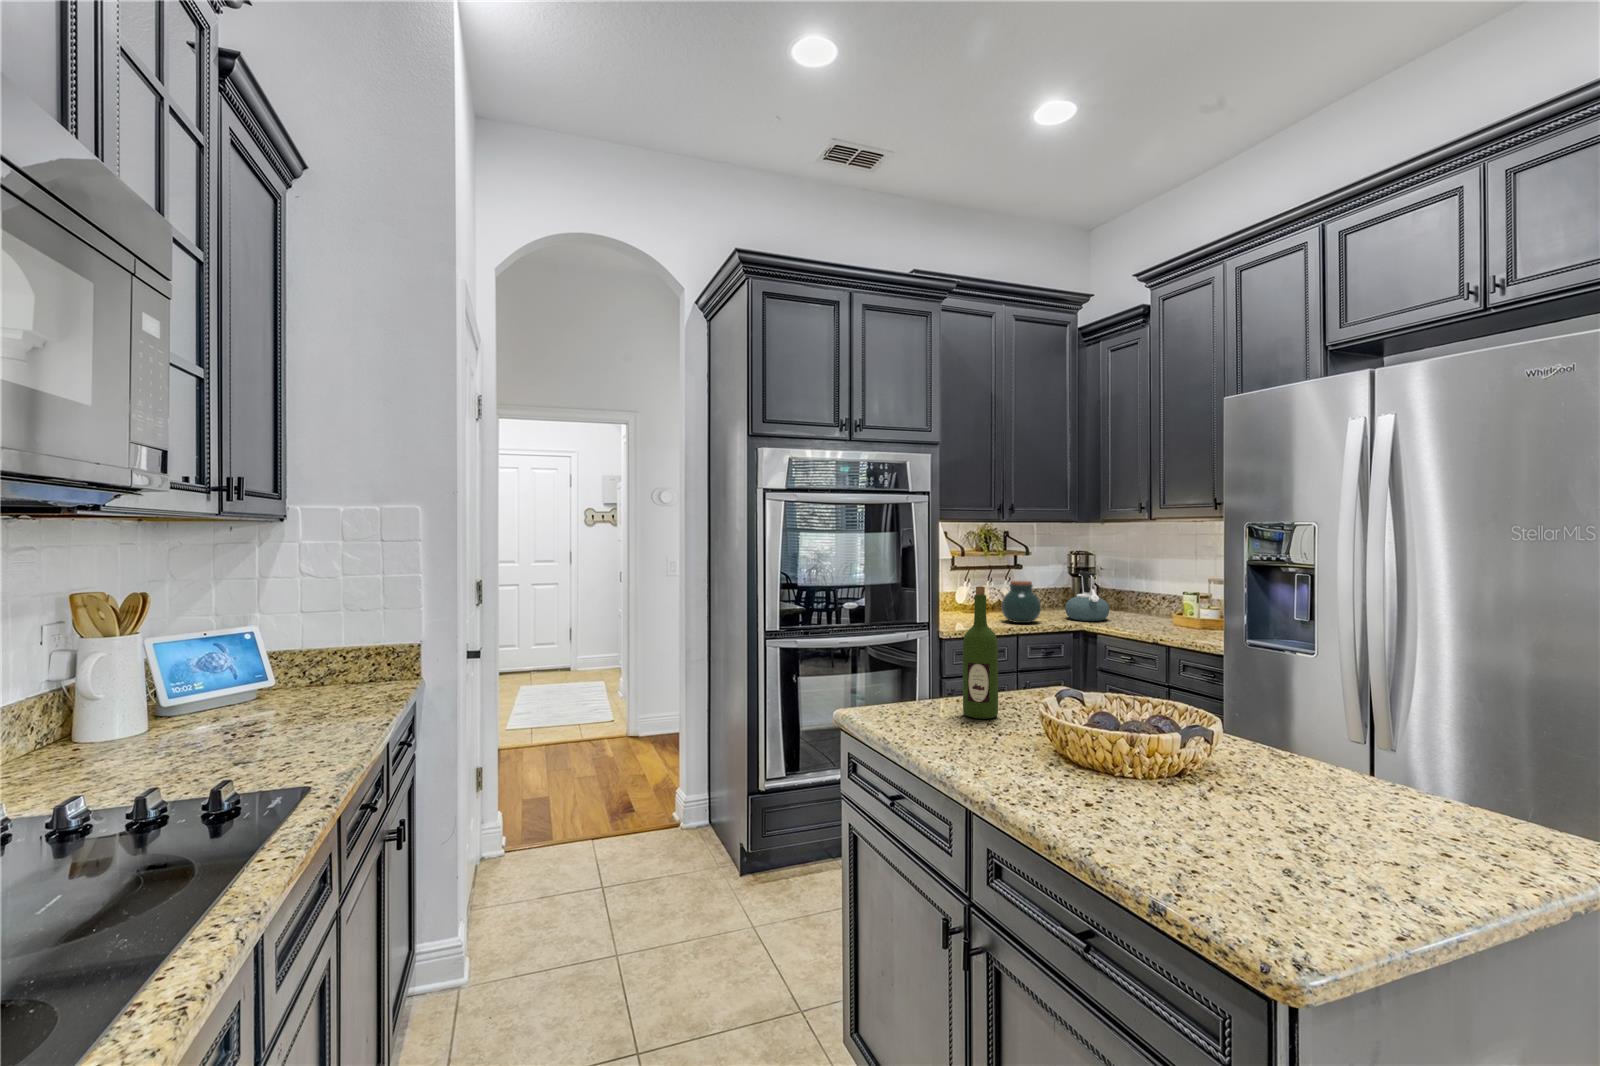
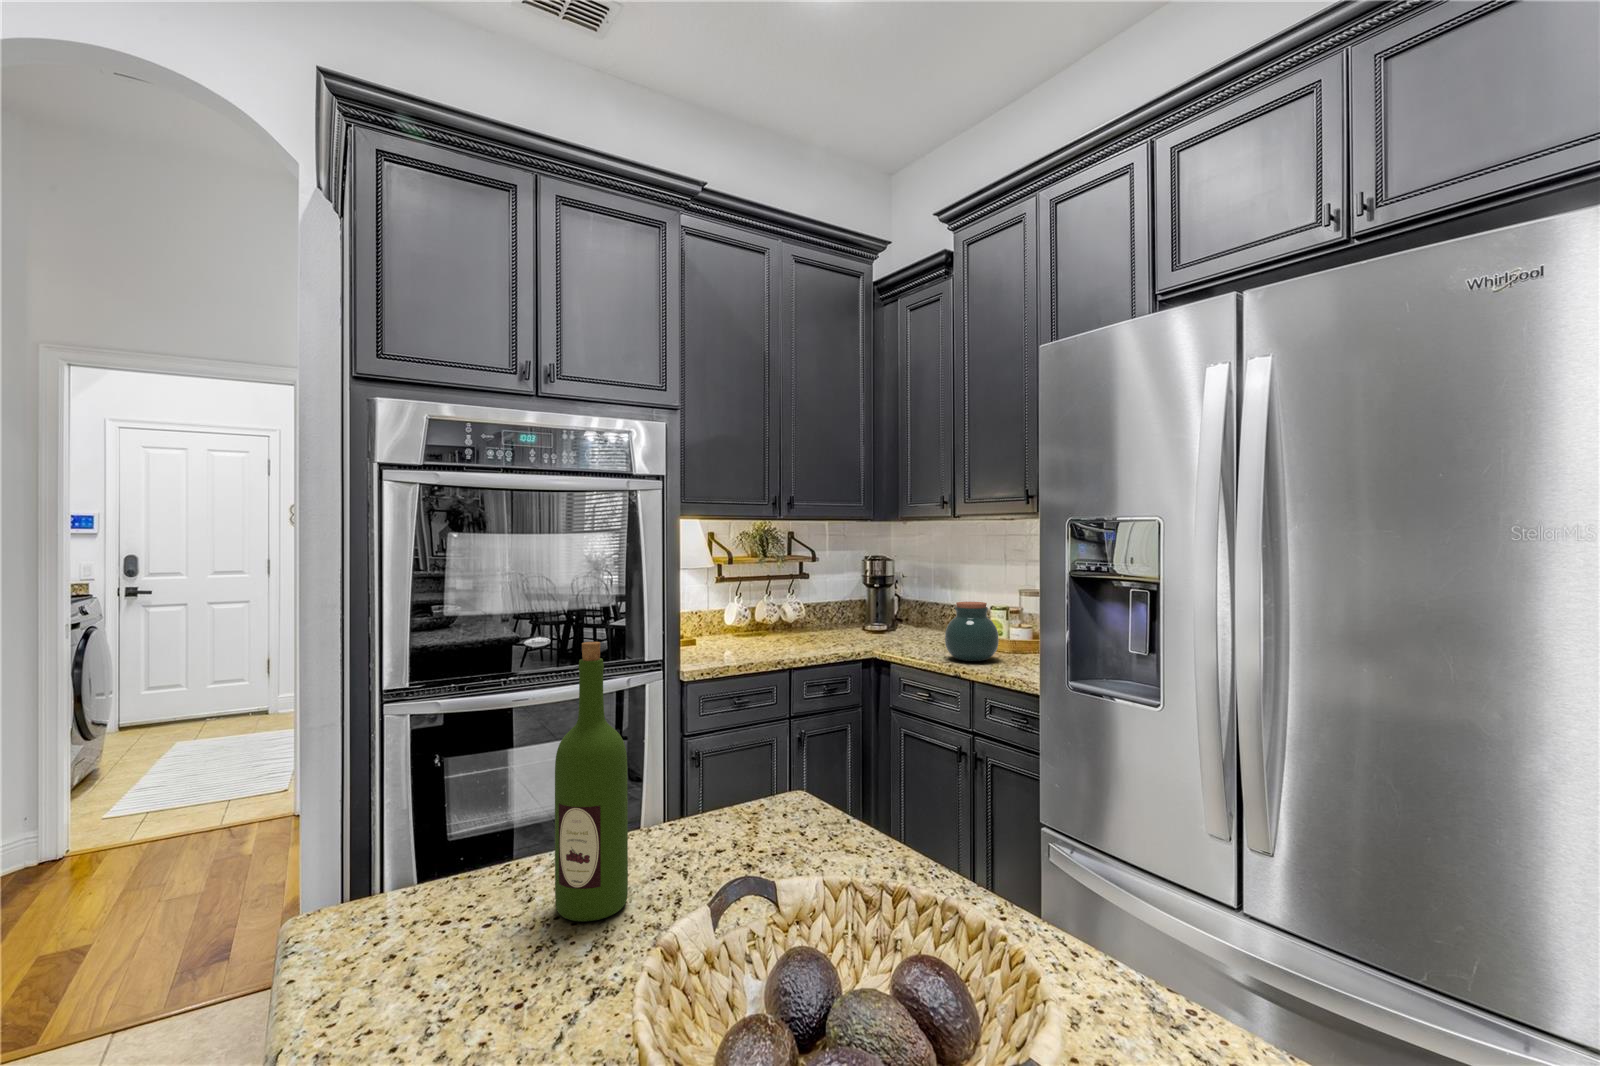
kettle: present [1065,571,1109,621] -> none [855,582,907,645]
jar: present [1002,581,1041,623] -> present [945,602,999,661]

